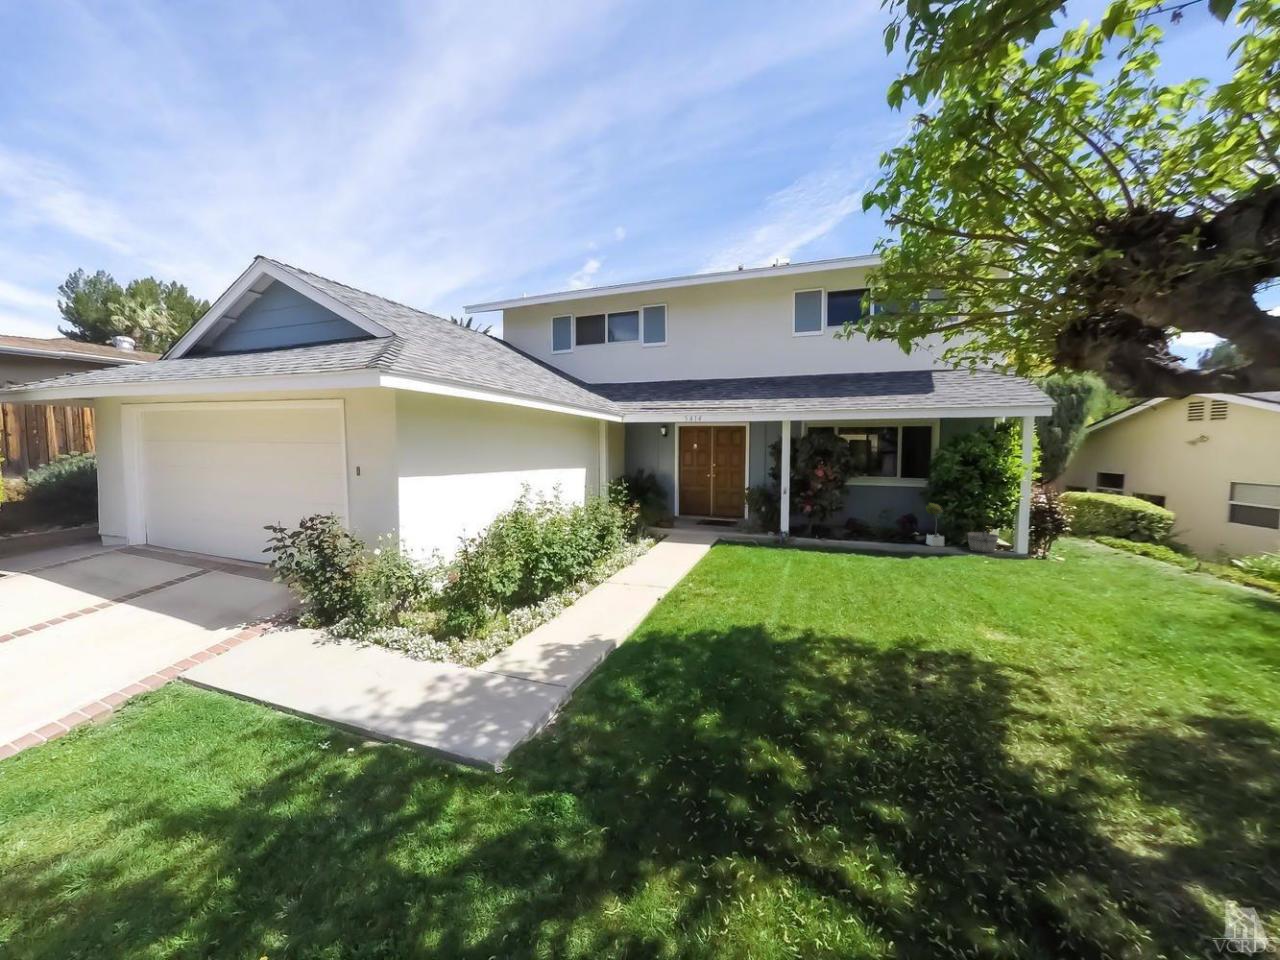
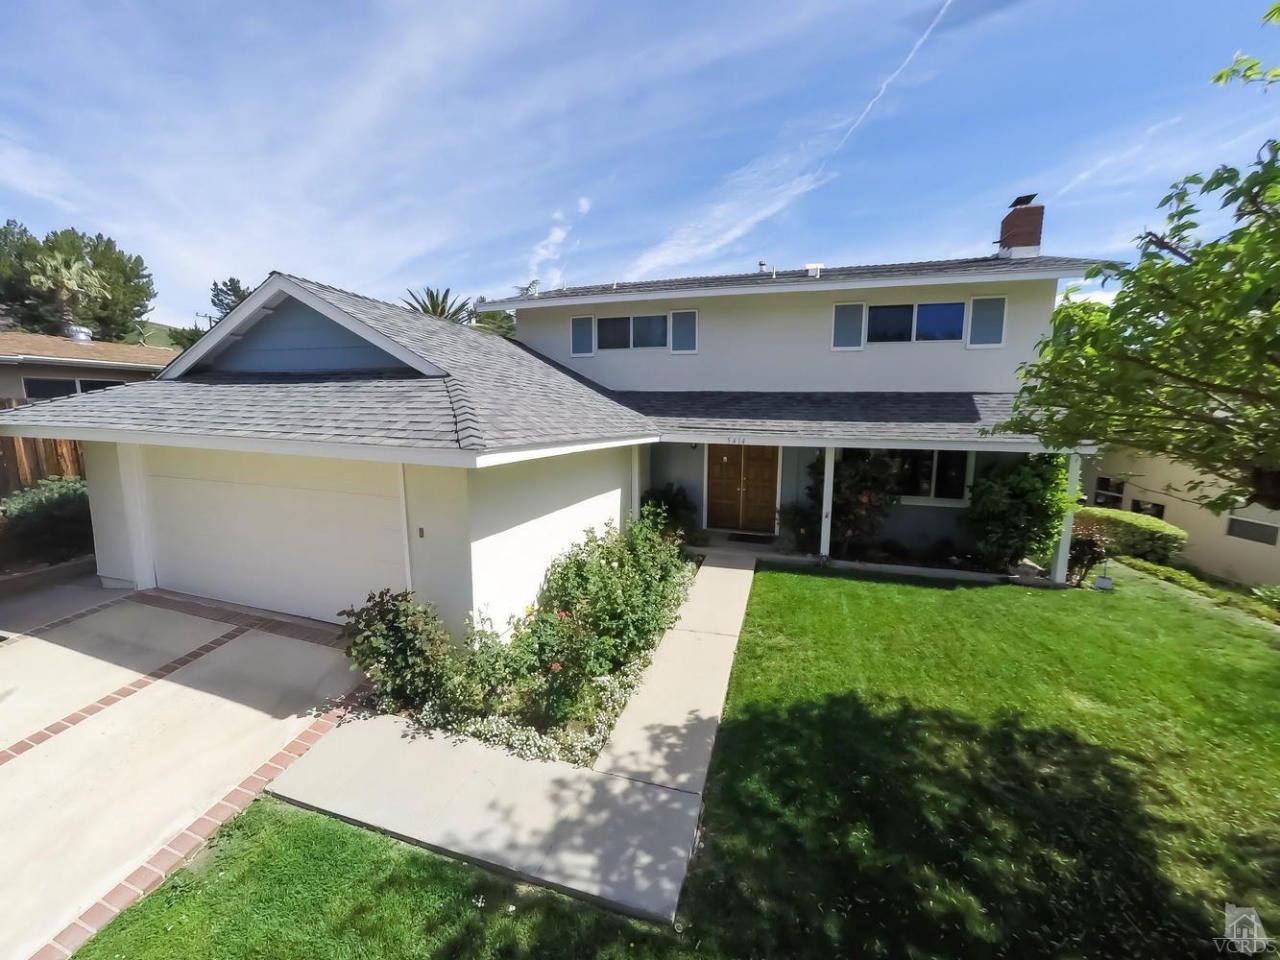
potted tree: present [926,503,944,546] -> present [1095,545,1122,589]

